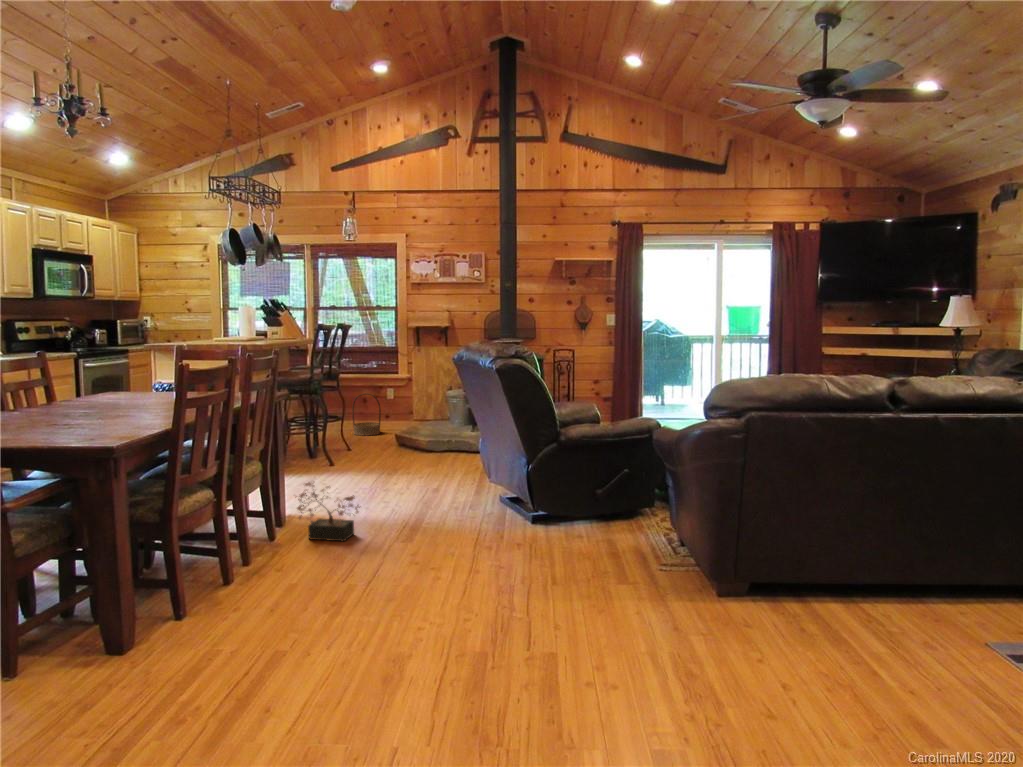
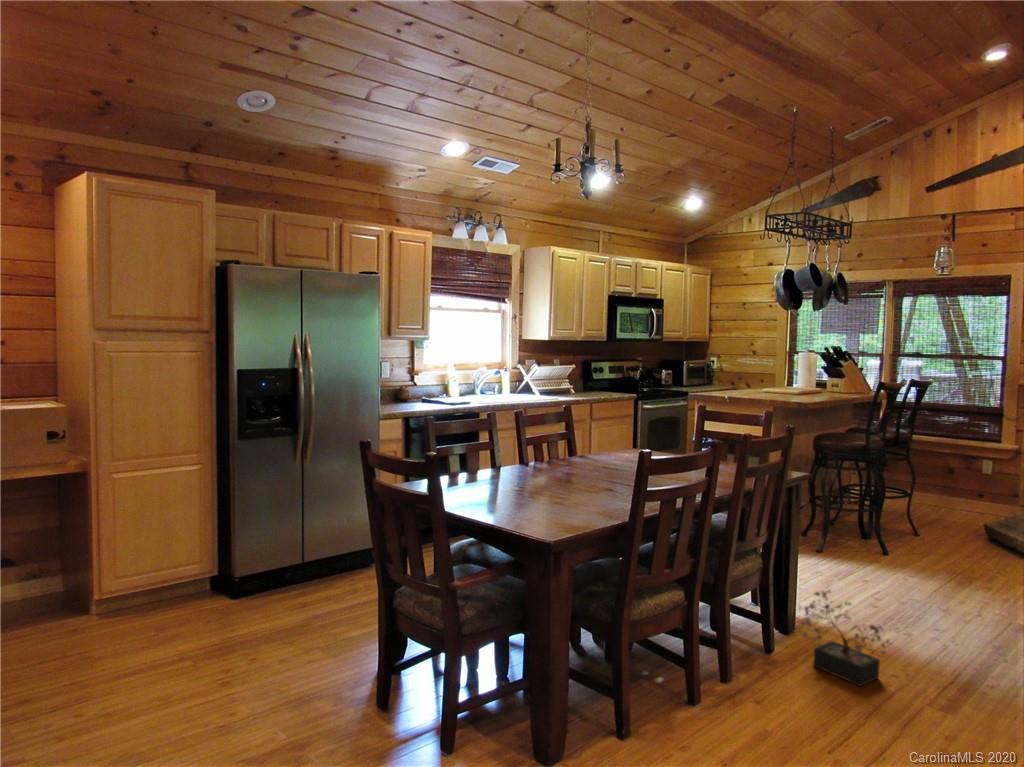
basket: present [352,393,381,436] -> none [930,462,971,517]

